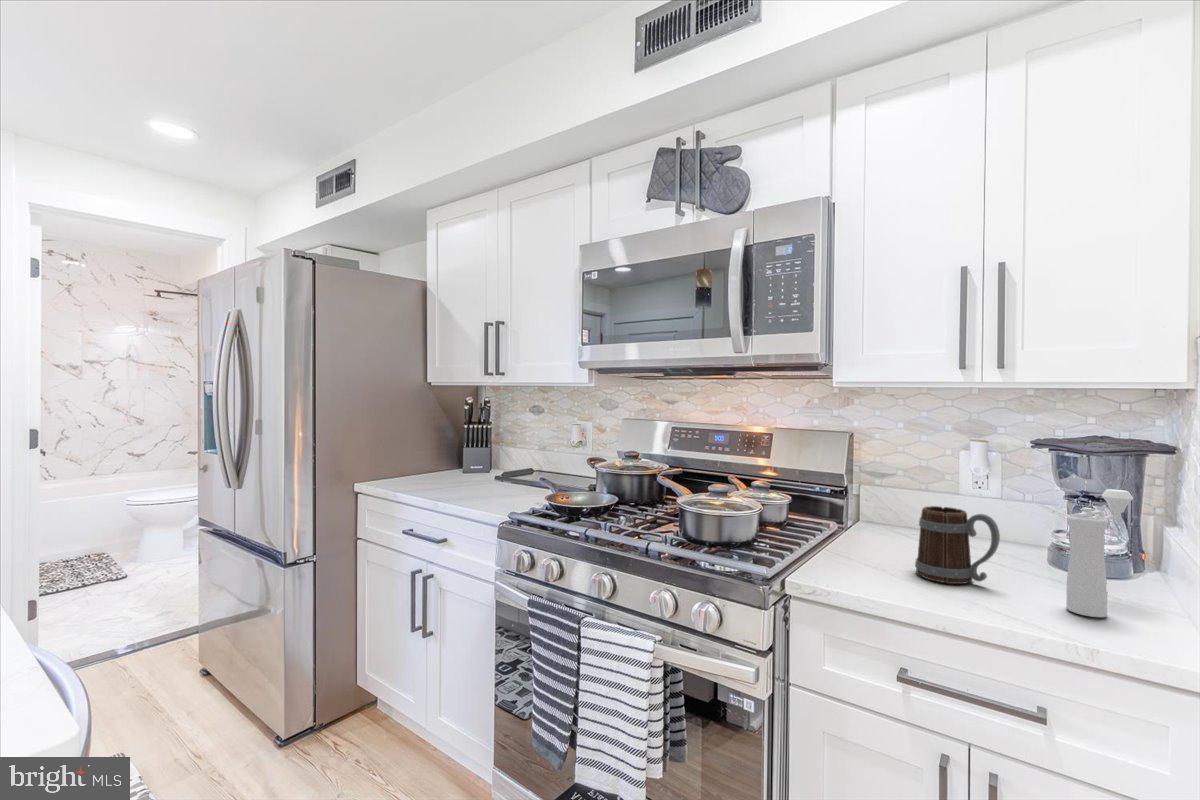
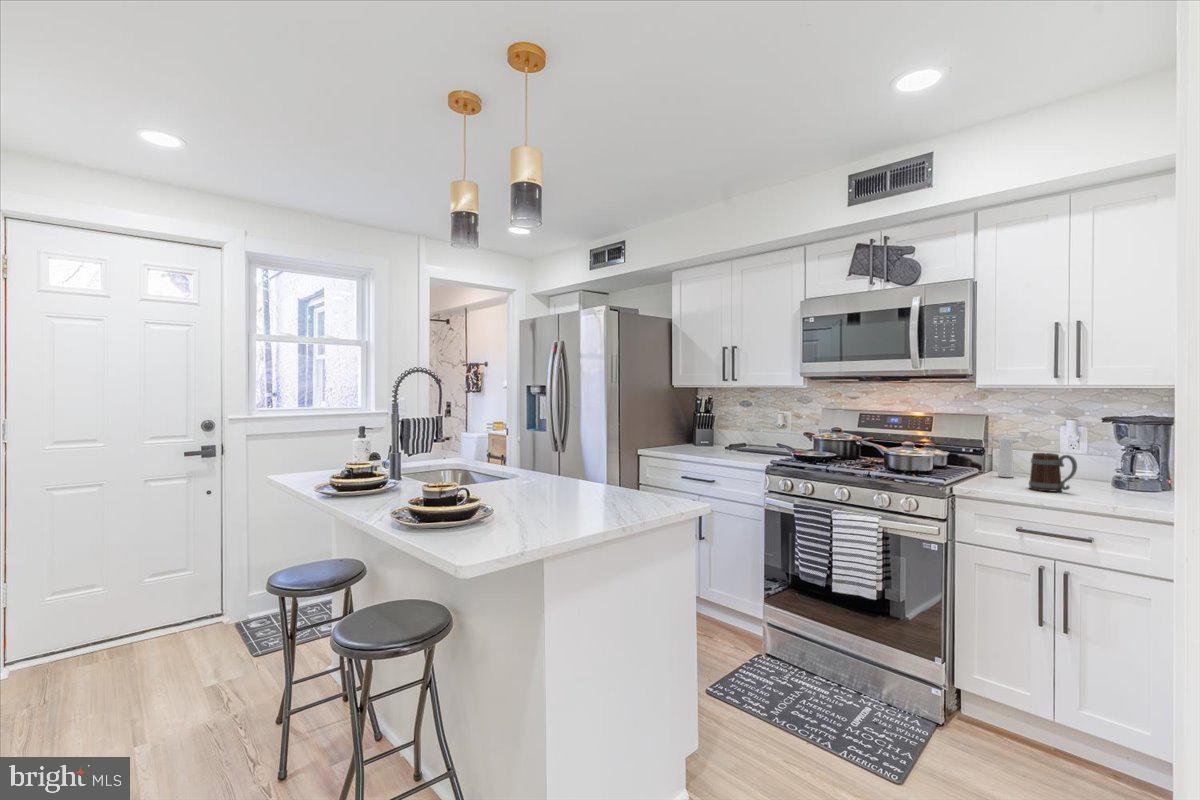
pepper mill: present [1066,489,1133,617] -> present [998,429,1030,477]

